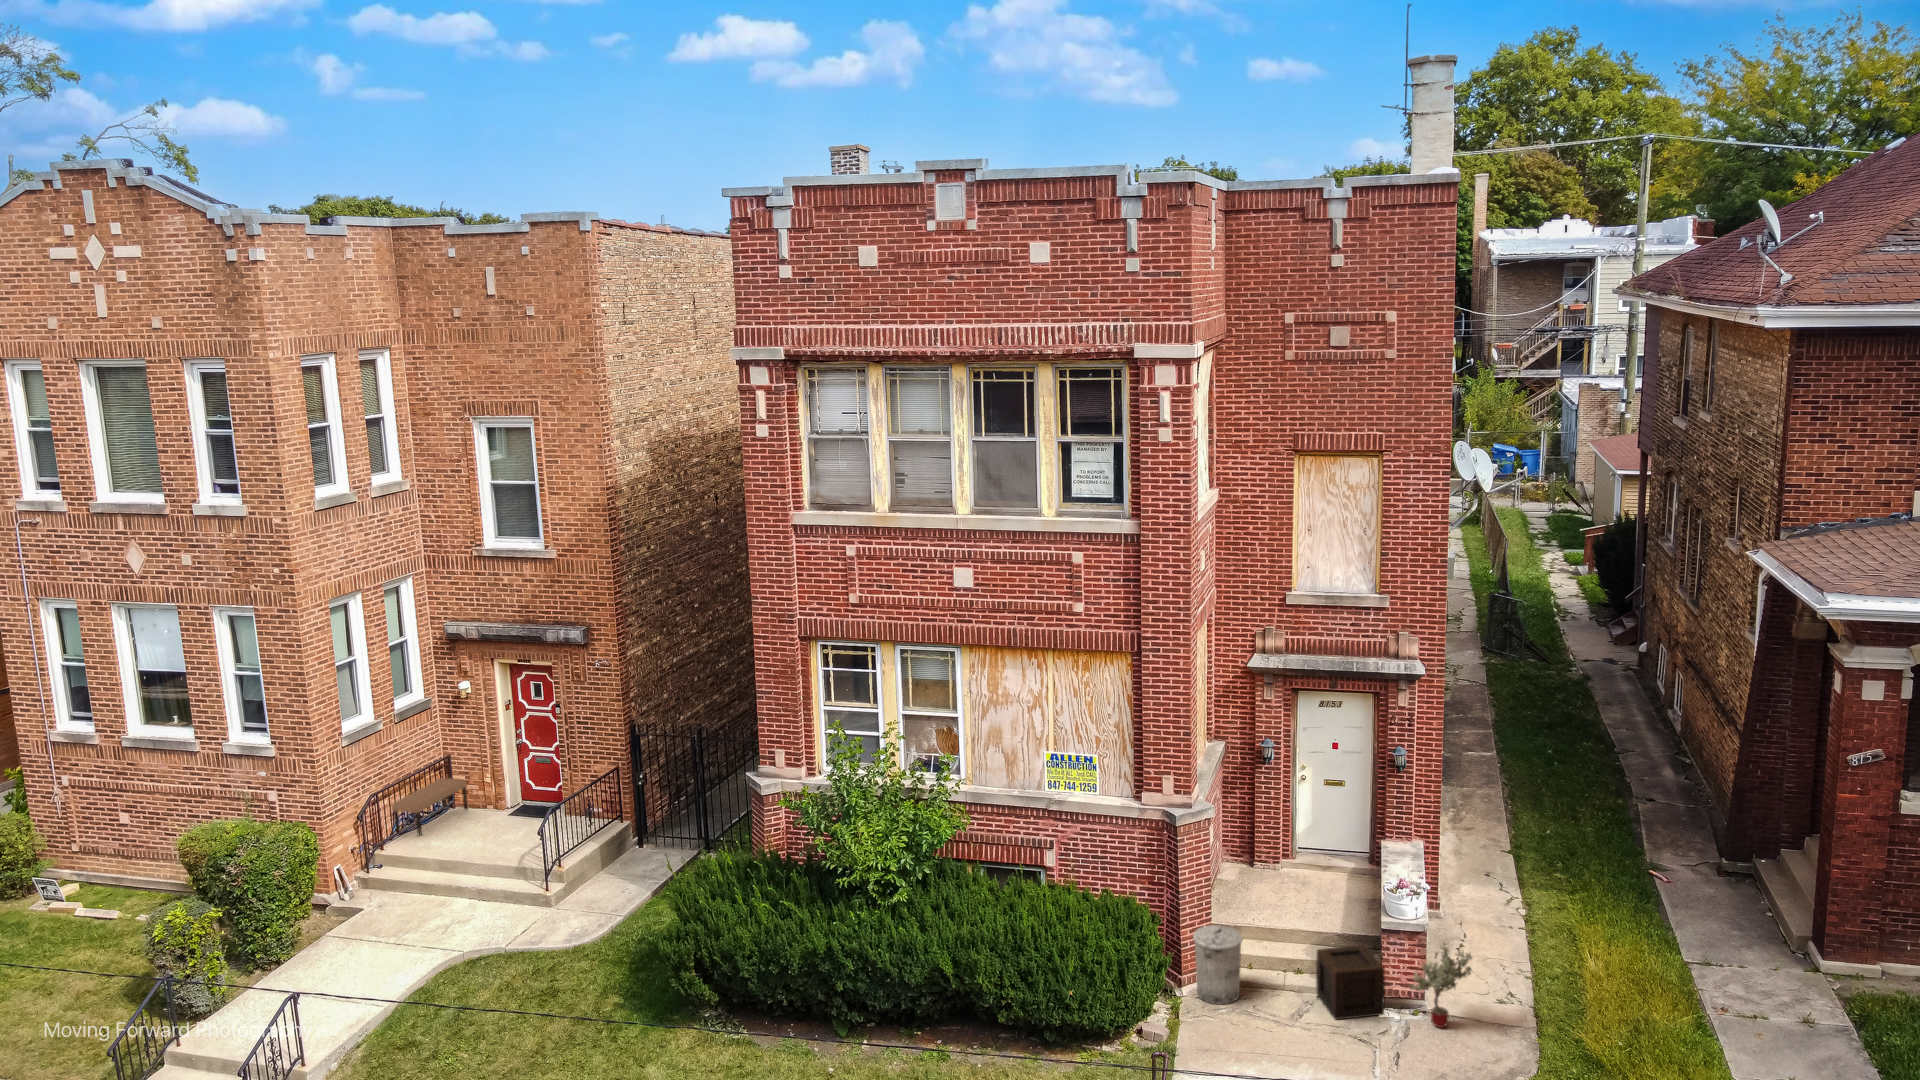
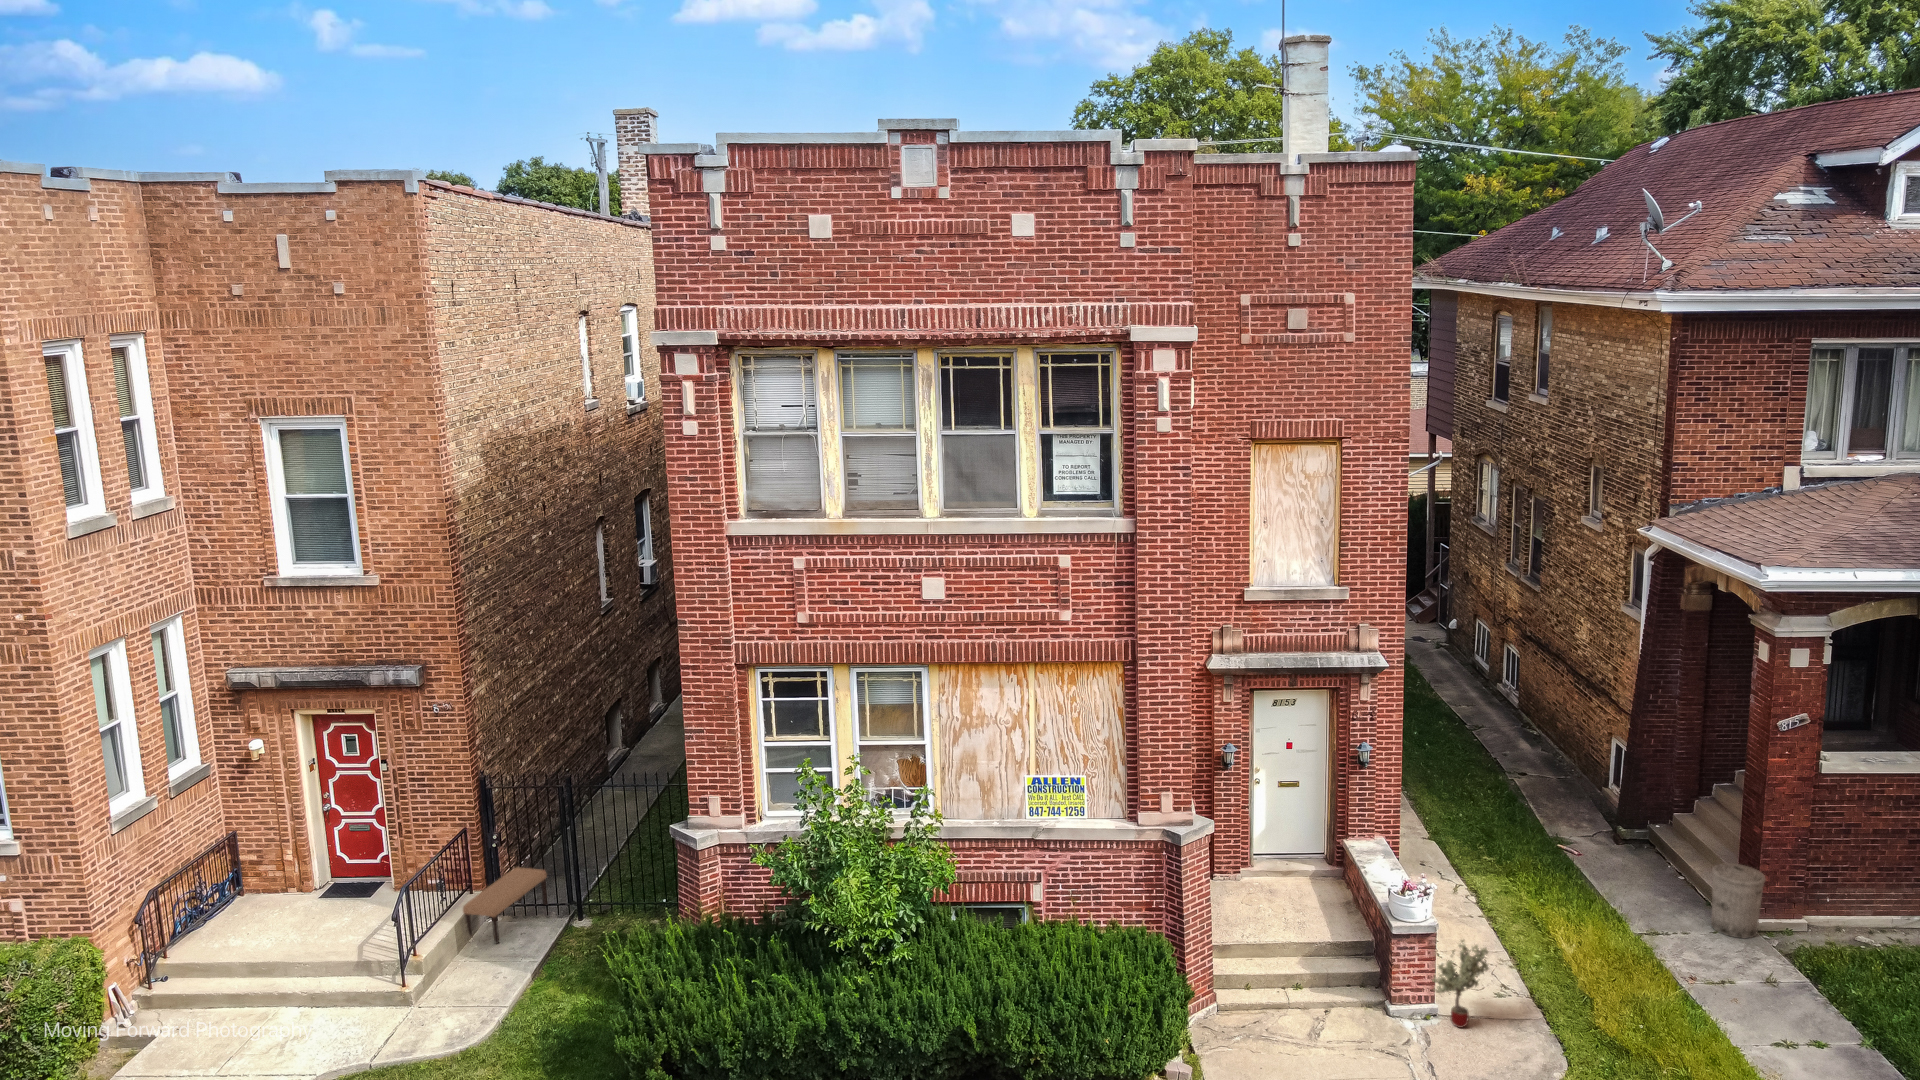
bench: present [392,778,468,836] -> present [463,867,548,944]
trash can: present [1193,925,1242,1004] -> present [1711,863,1766,938]
wooden crate: present [1316,945,1385,1020] -> none [1326,949,1403,1033]

